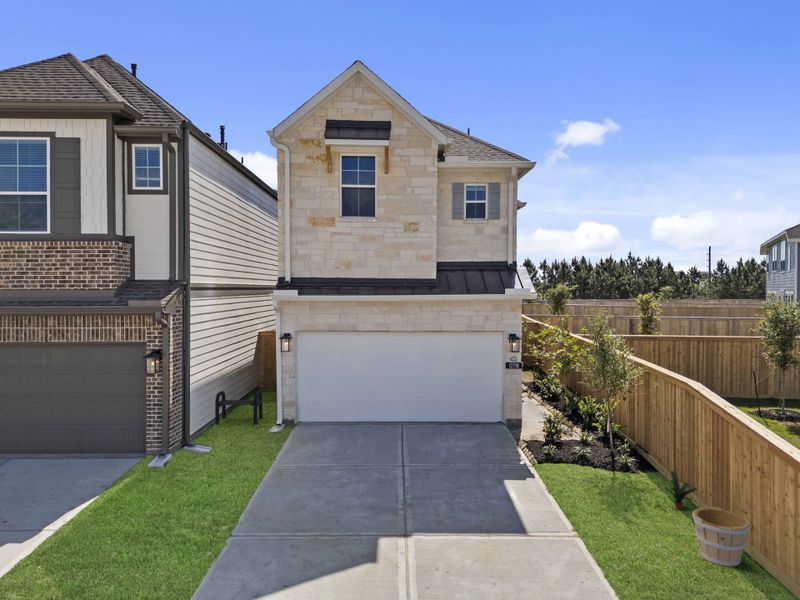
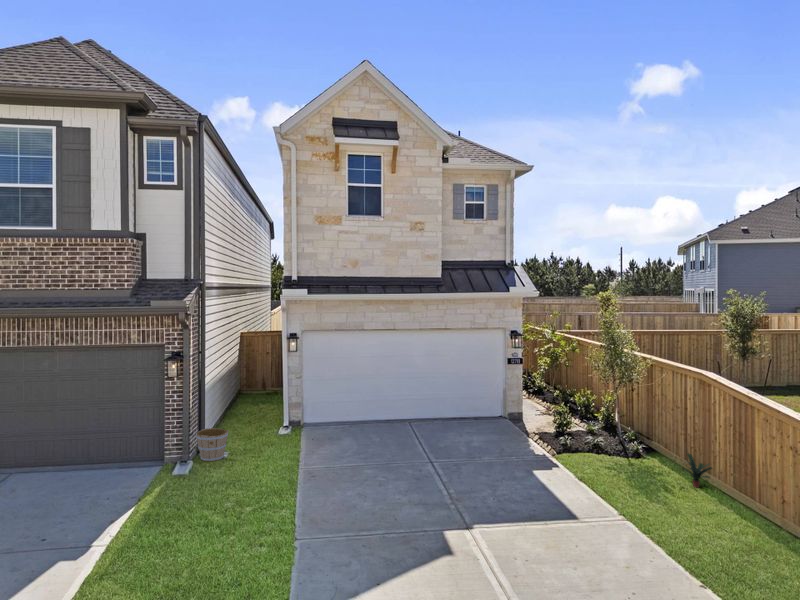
bench: present [215,391,263,424] -> none [217,393,264,429]
wooden bucket: present [692,507,750,567] -> present [196,428,229,461]

